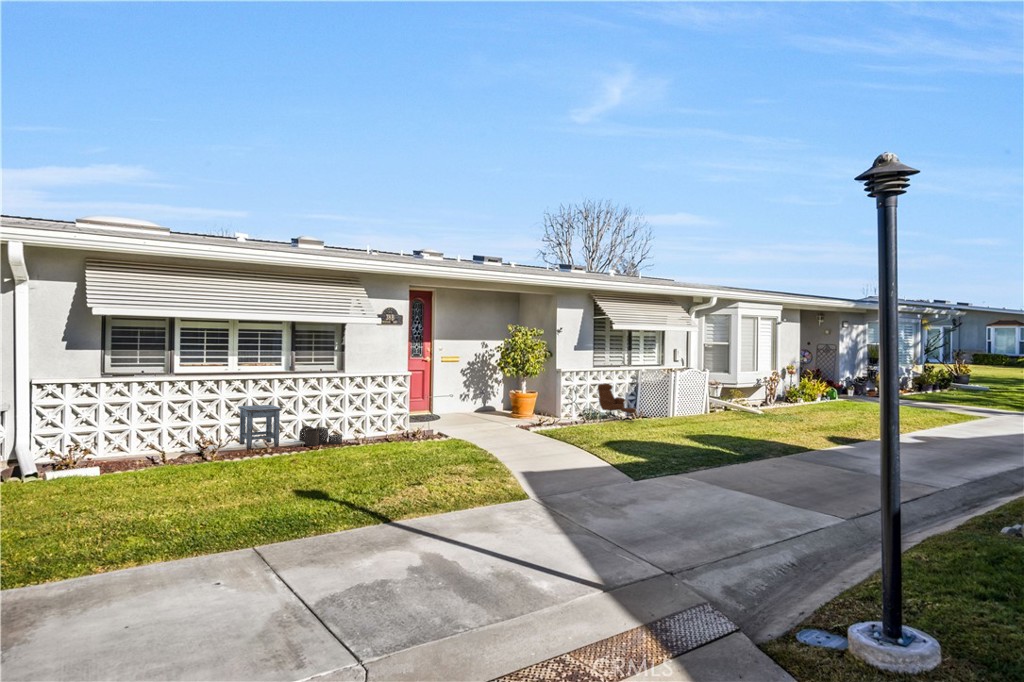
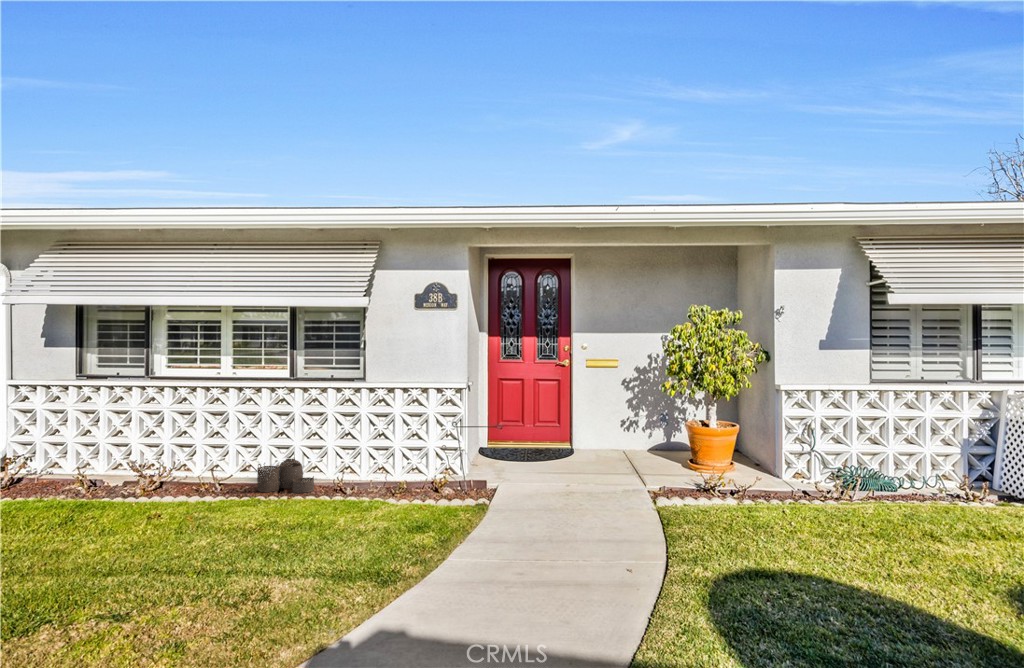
lounge chair: present [598,384,635,421] -> none [874,416,960,510]
stool: present [238,405,282,449] -> none [178,424,249,487]

